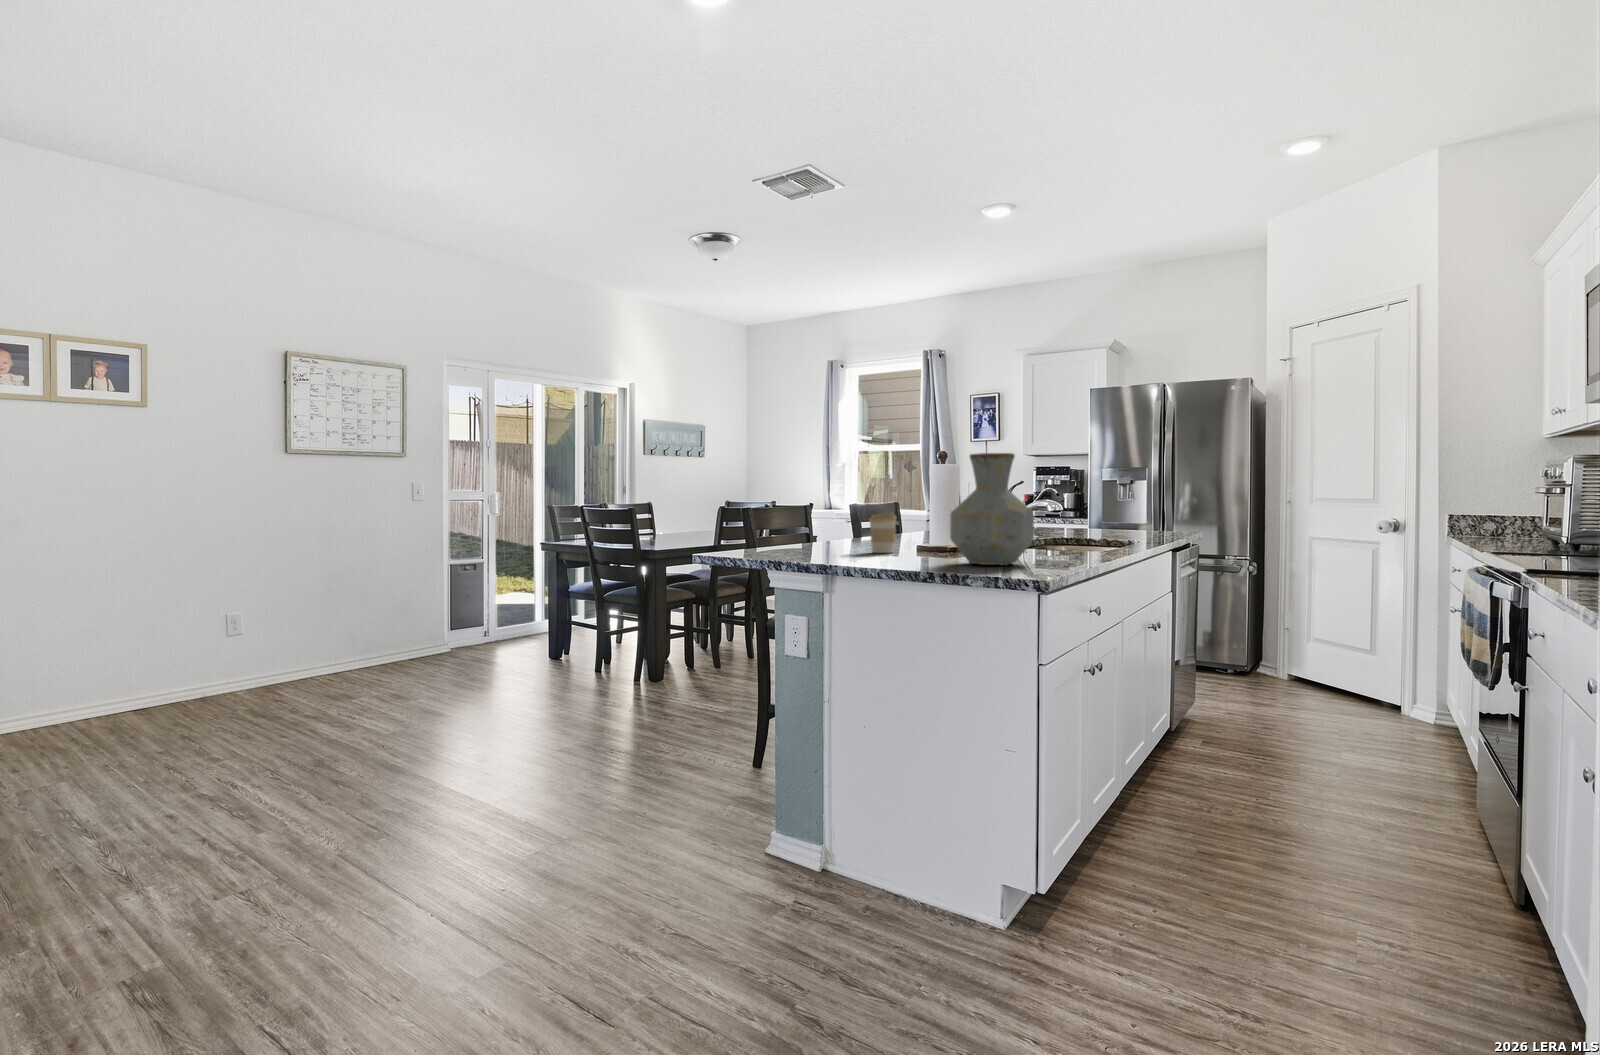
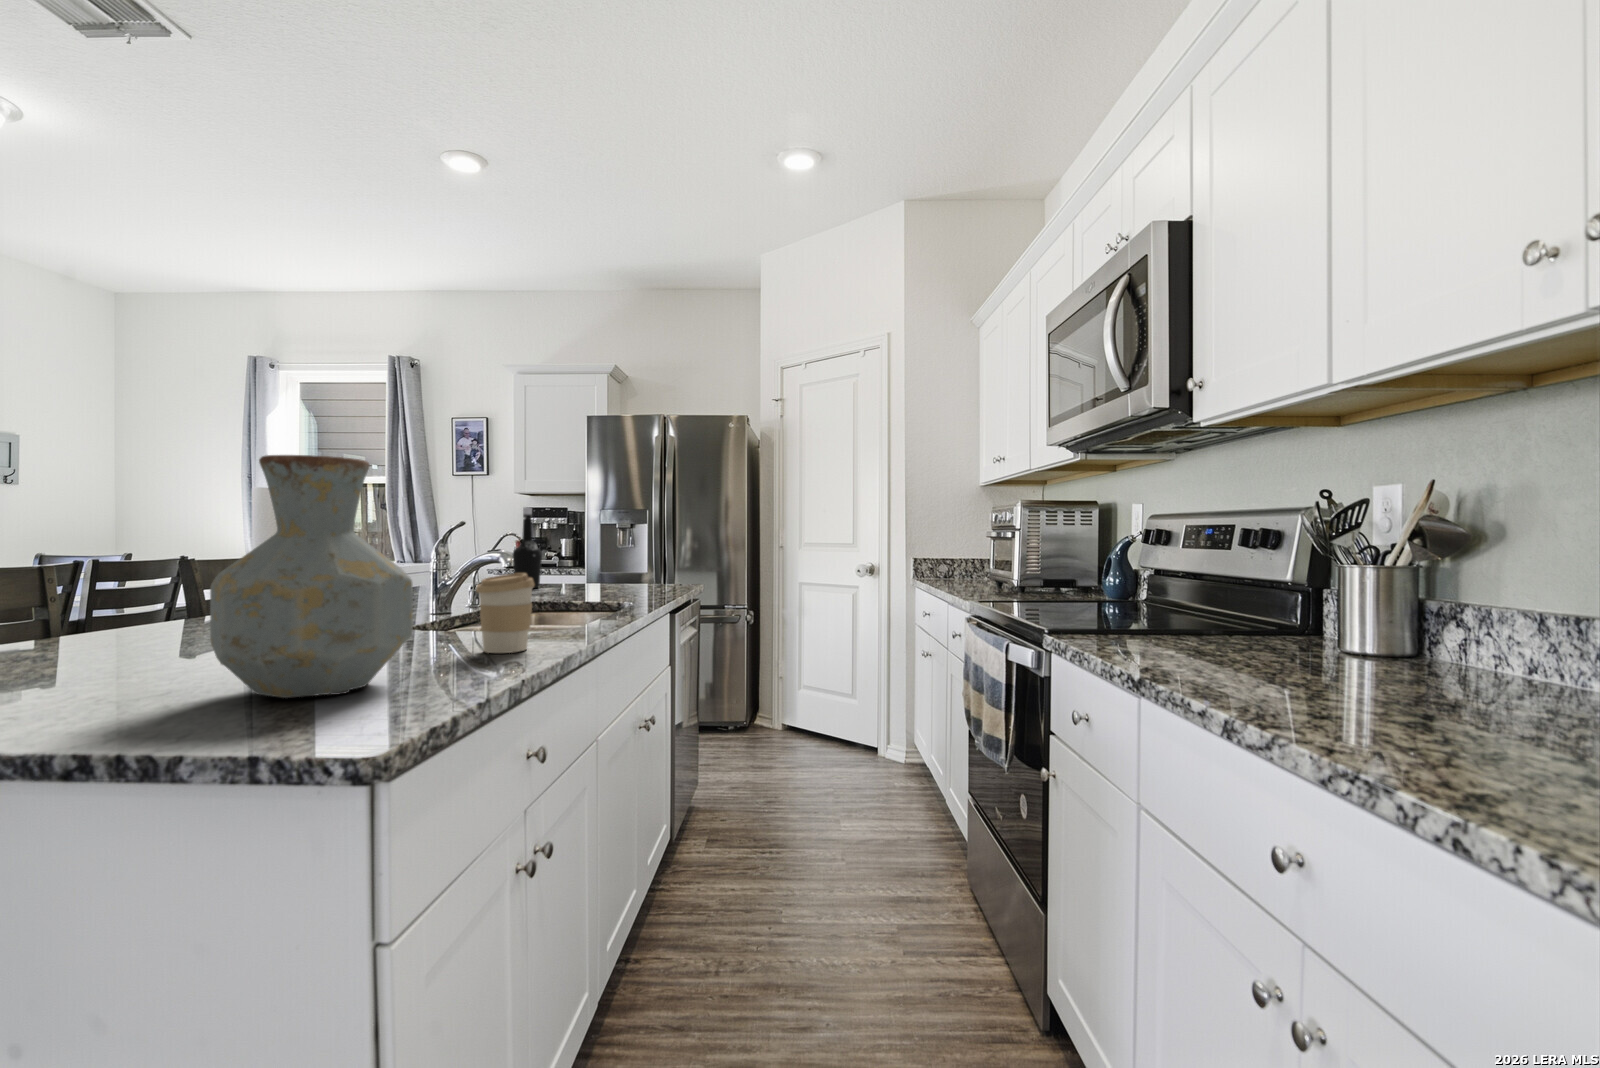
bottle: none [1040,470,1062,532] -> present [513,507,542,588]
coffee cup: present [869,513,896,553] -> present [476,573,534,653]

